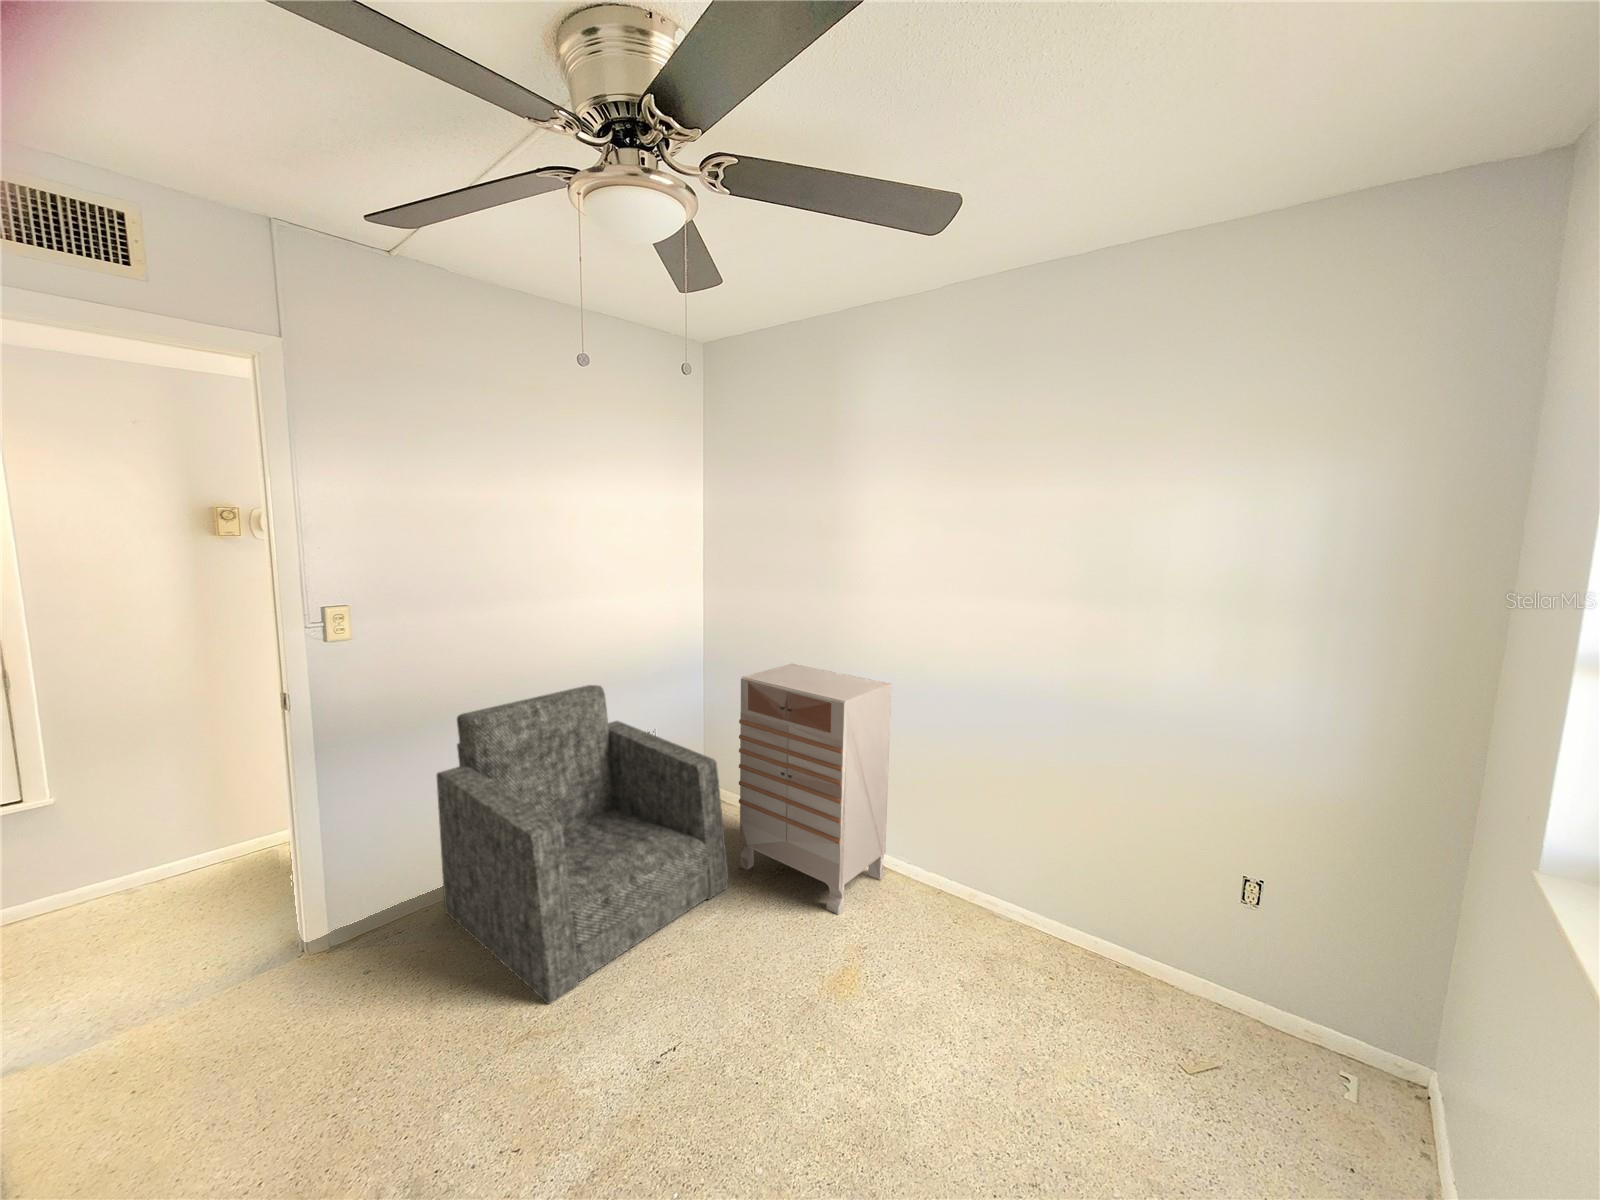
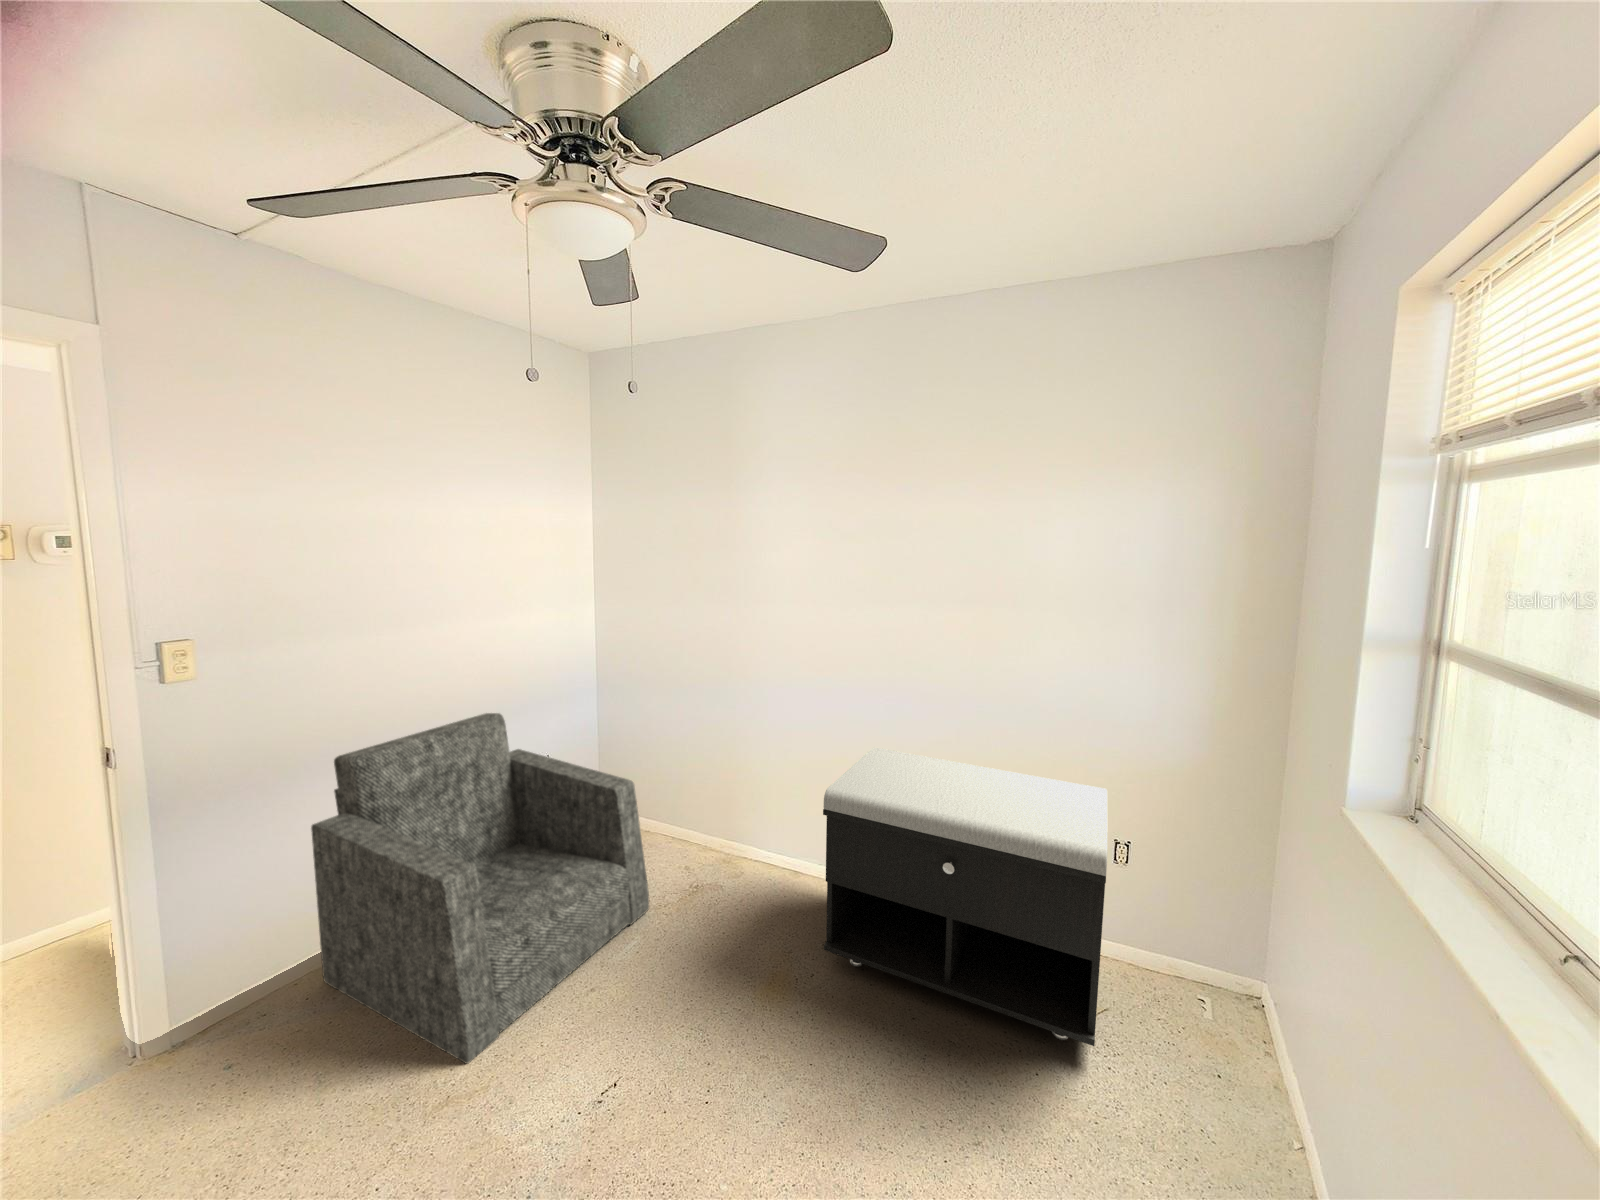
dresser: present [739,664,892,915] -> none [654,678,805,923]
storage bench: none [894,747,1233,1108] -> present [823,747,1108,1046]

